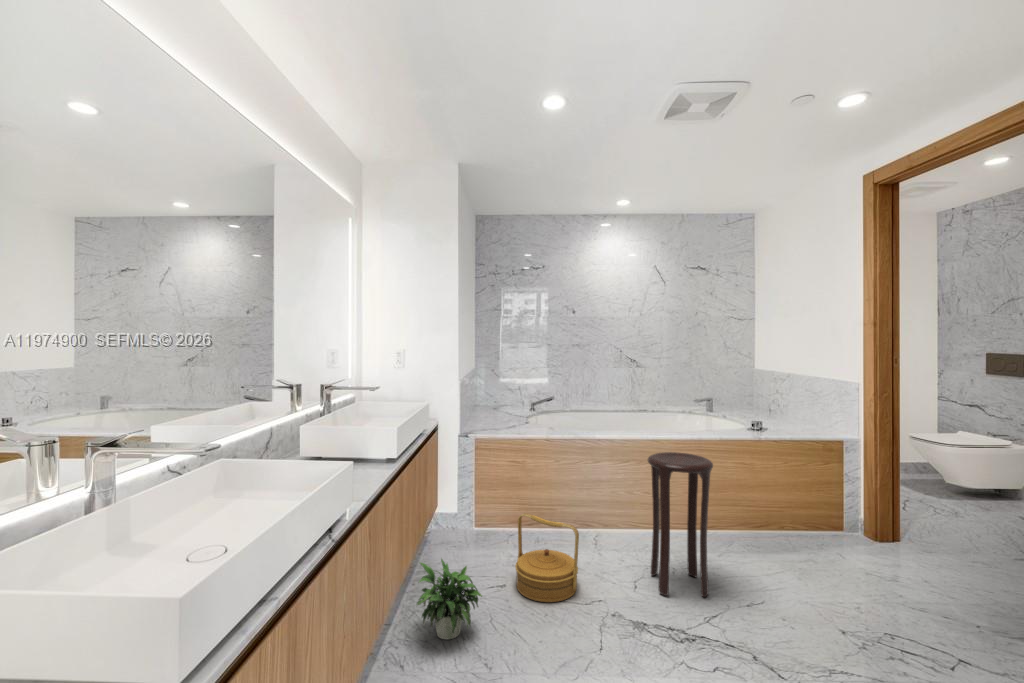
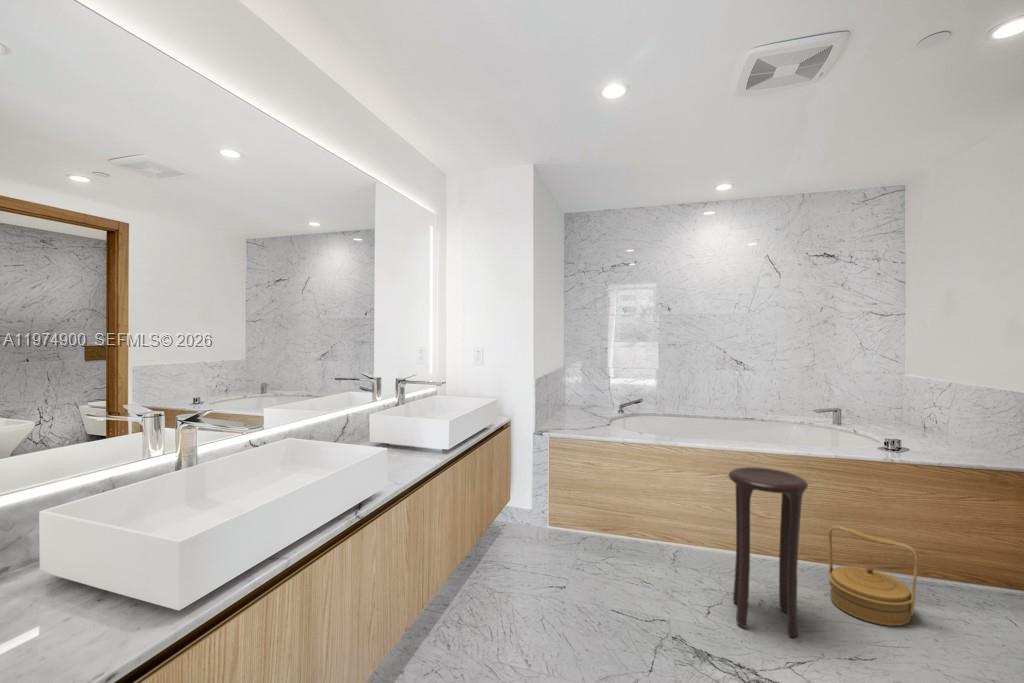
basket: present [515,513,579,602] -> present [828,525,919,626]
potted plant: present [416,559,482,639] -> none [468,550,531,630]

